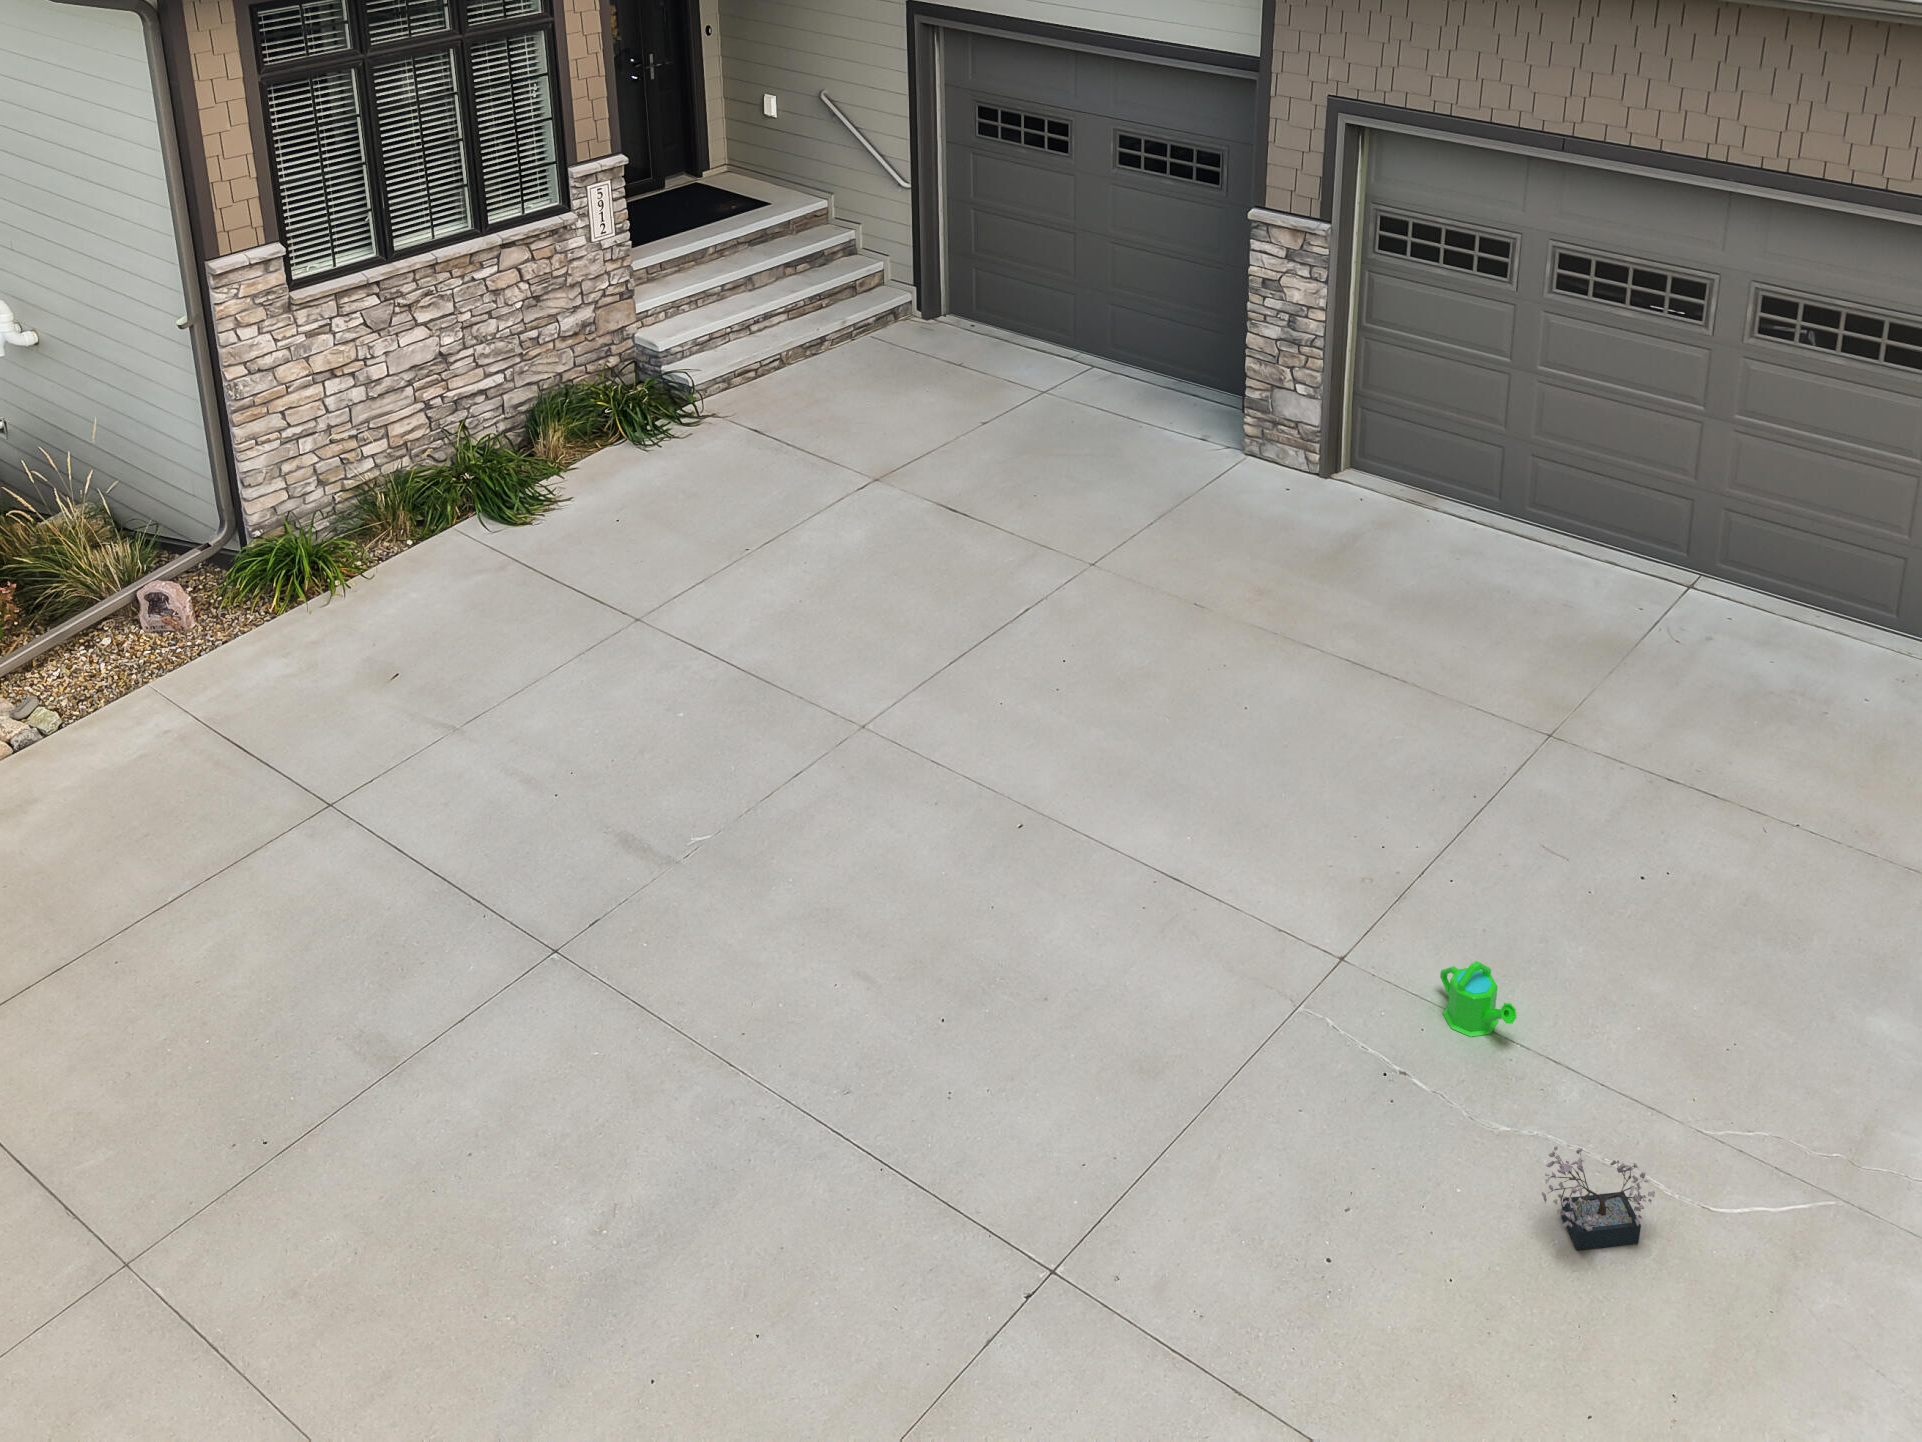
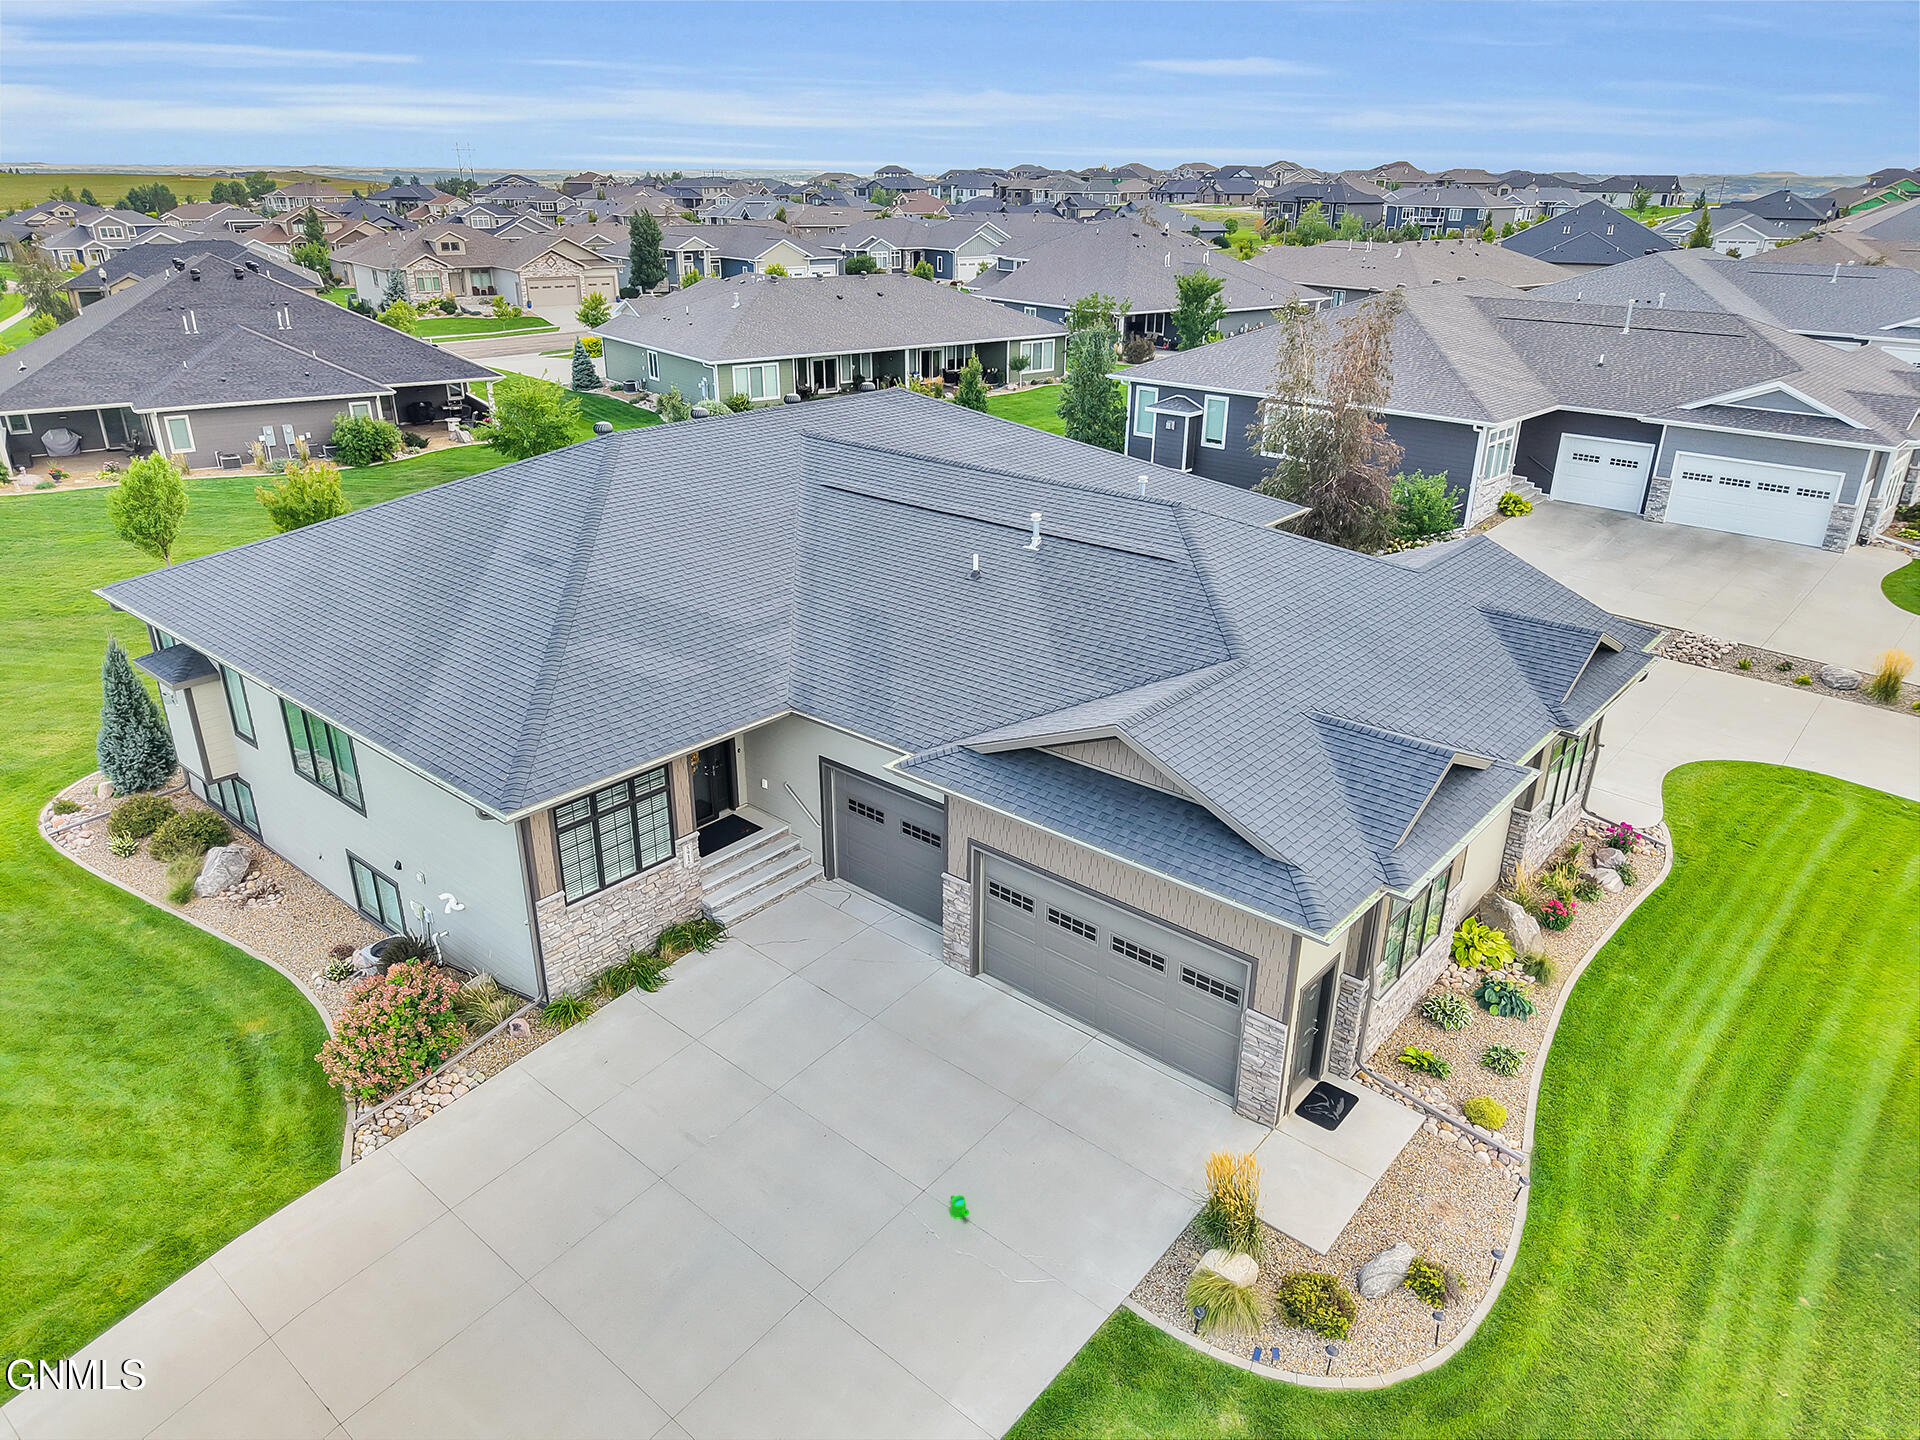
decorative plant: present [1542,1146,1655,1250] -> none [957,1258,991,1290]

